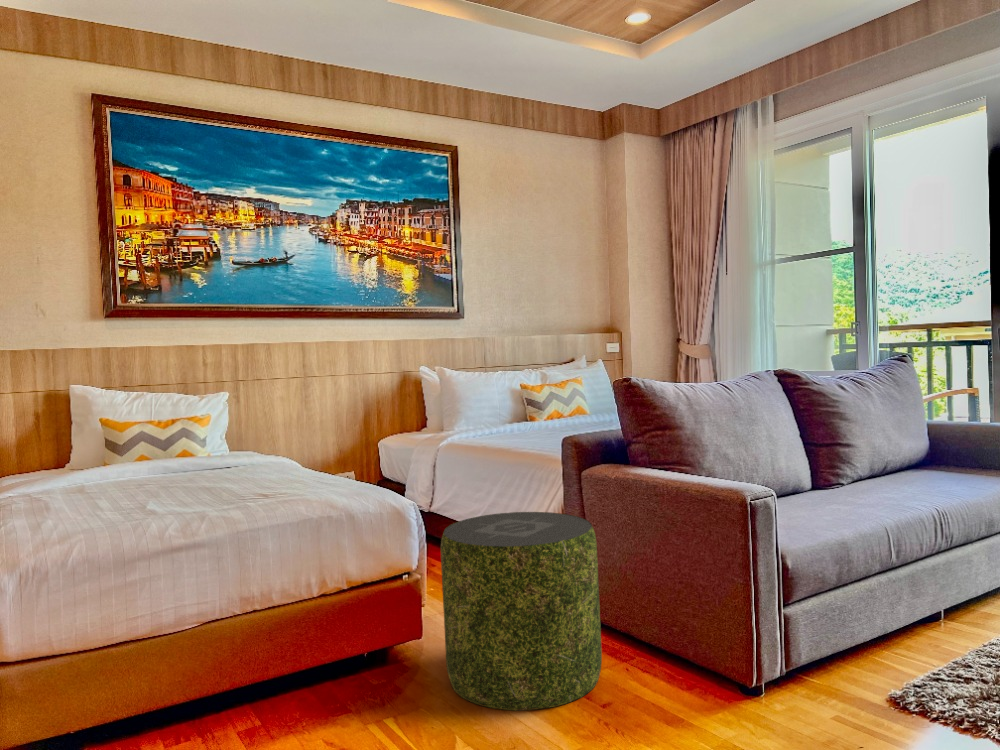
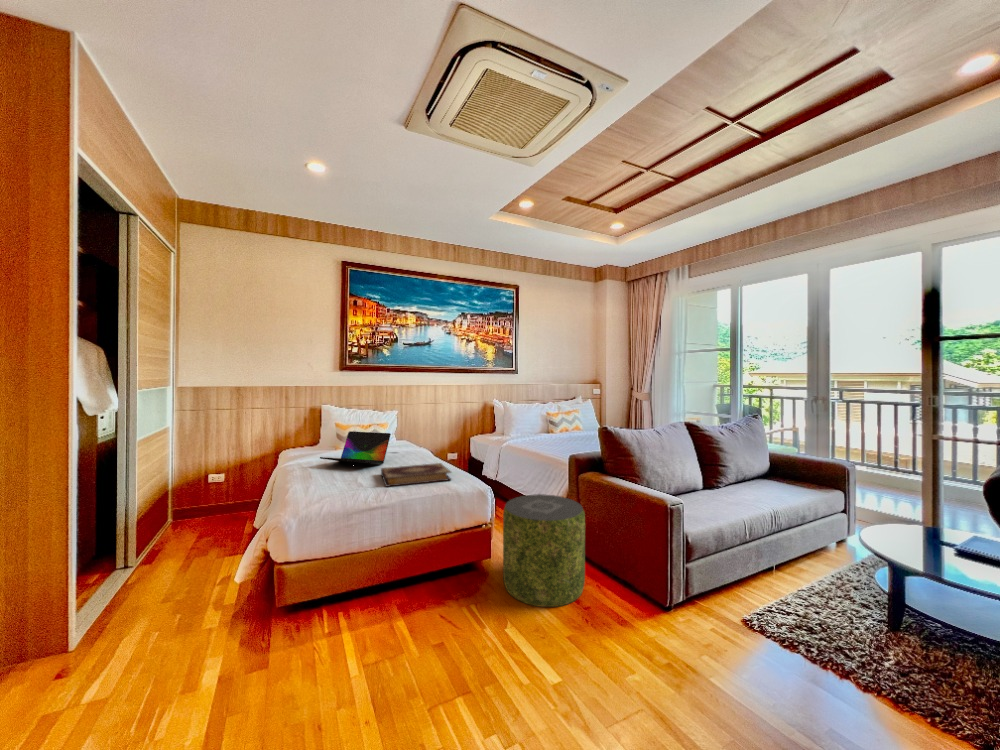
laptop: none [67,423,213,489] -> present [320,431,391,464]
book: none [195,470,337,513] -> present [381,463,451,487]

